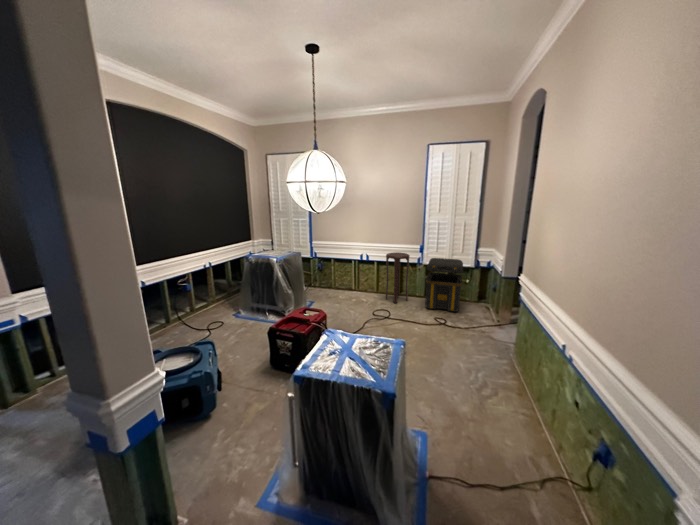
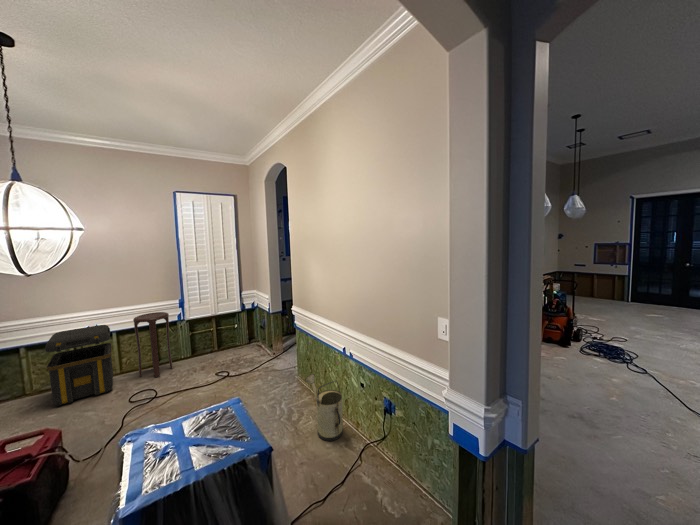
toolbox: present [425,258,463,312] -> present [45,325,113,406]
watering can: none [503,358,547,446] -> present [305,374,343,441]

